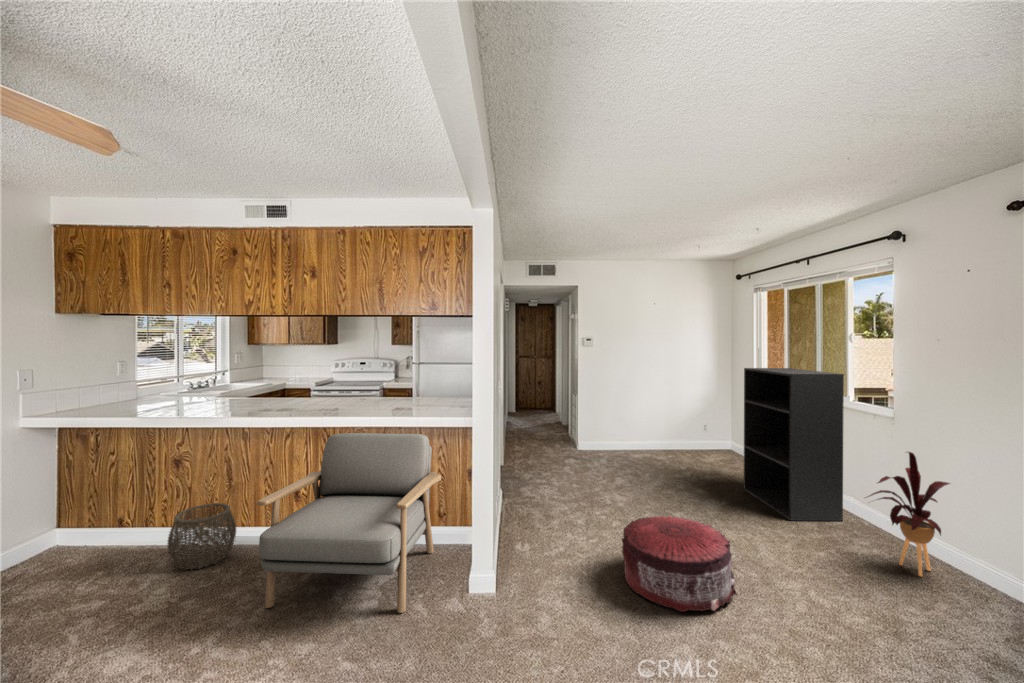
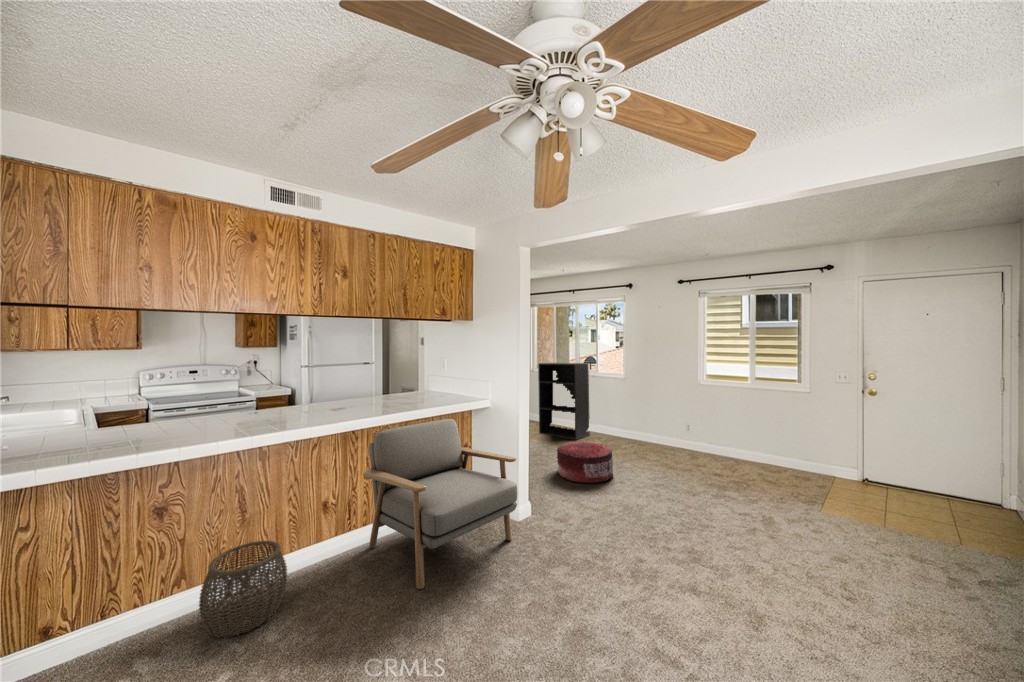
house plant: present [868,452,950,577] -> none [612,393,640,445]

